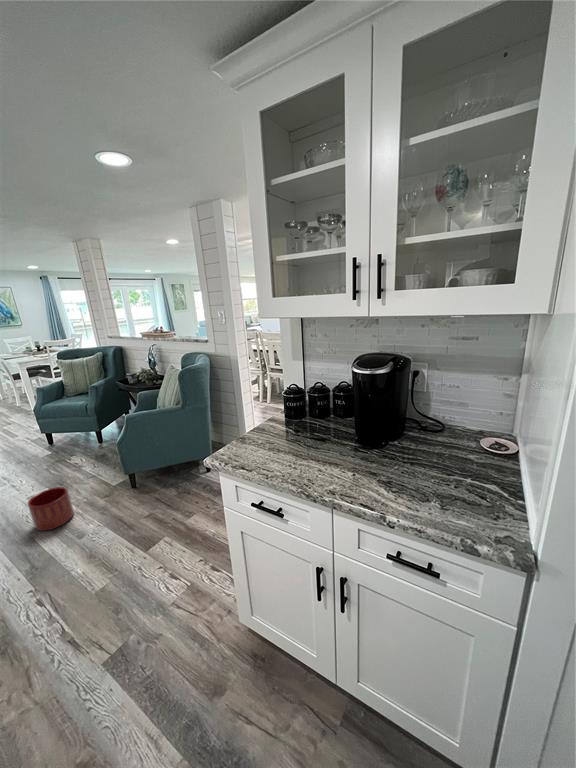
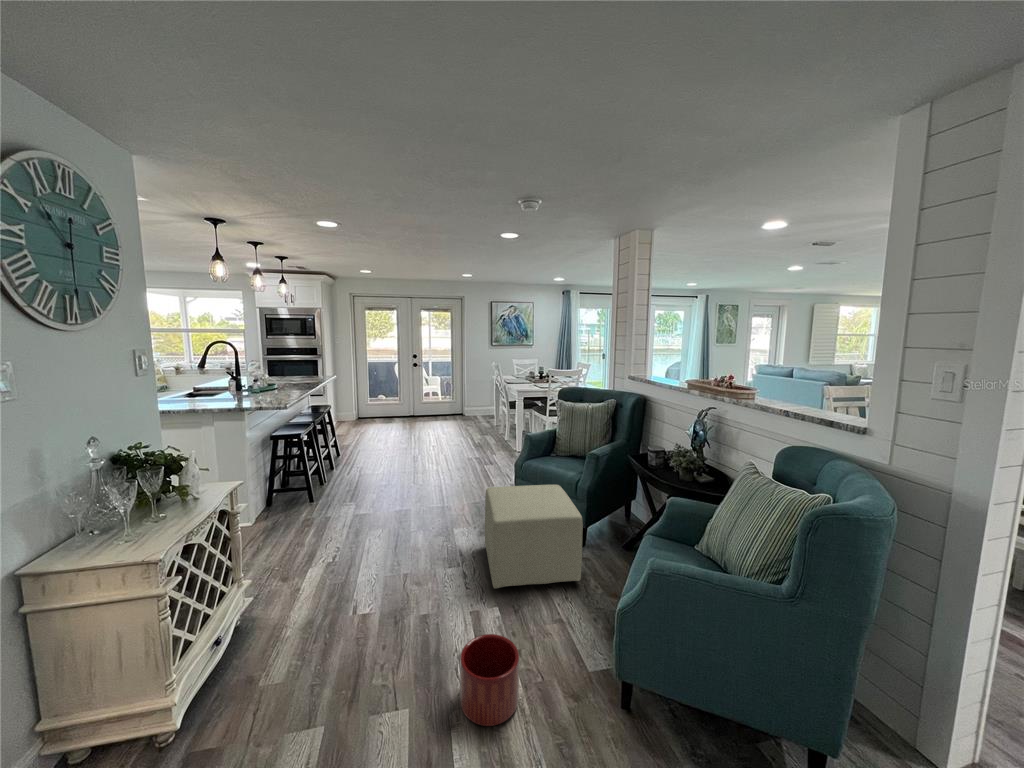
ottoman: none [13,412,102,481] -> present [485,485,583,588]

